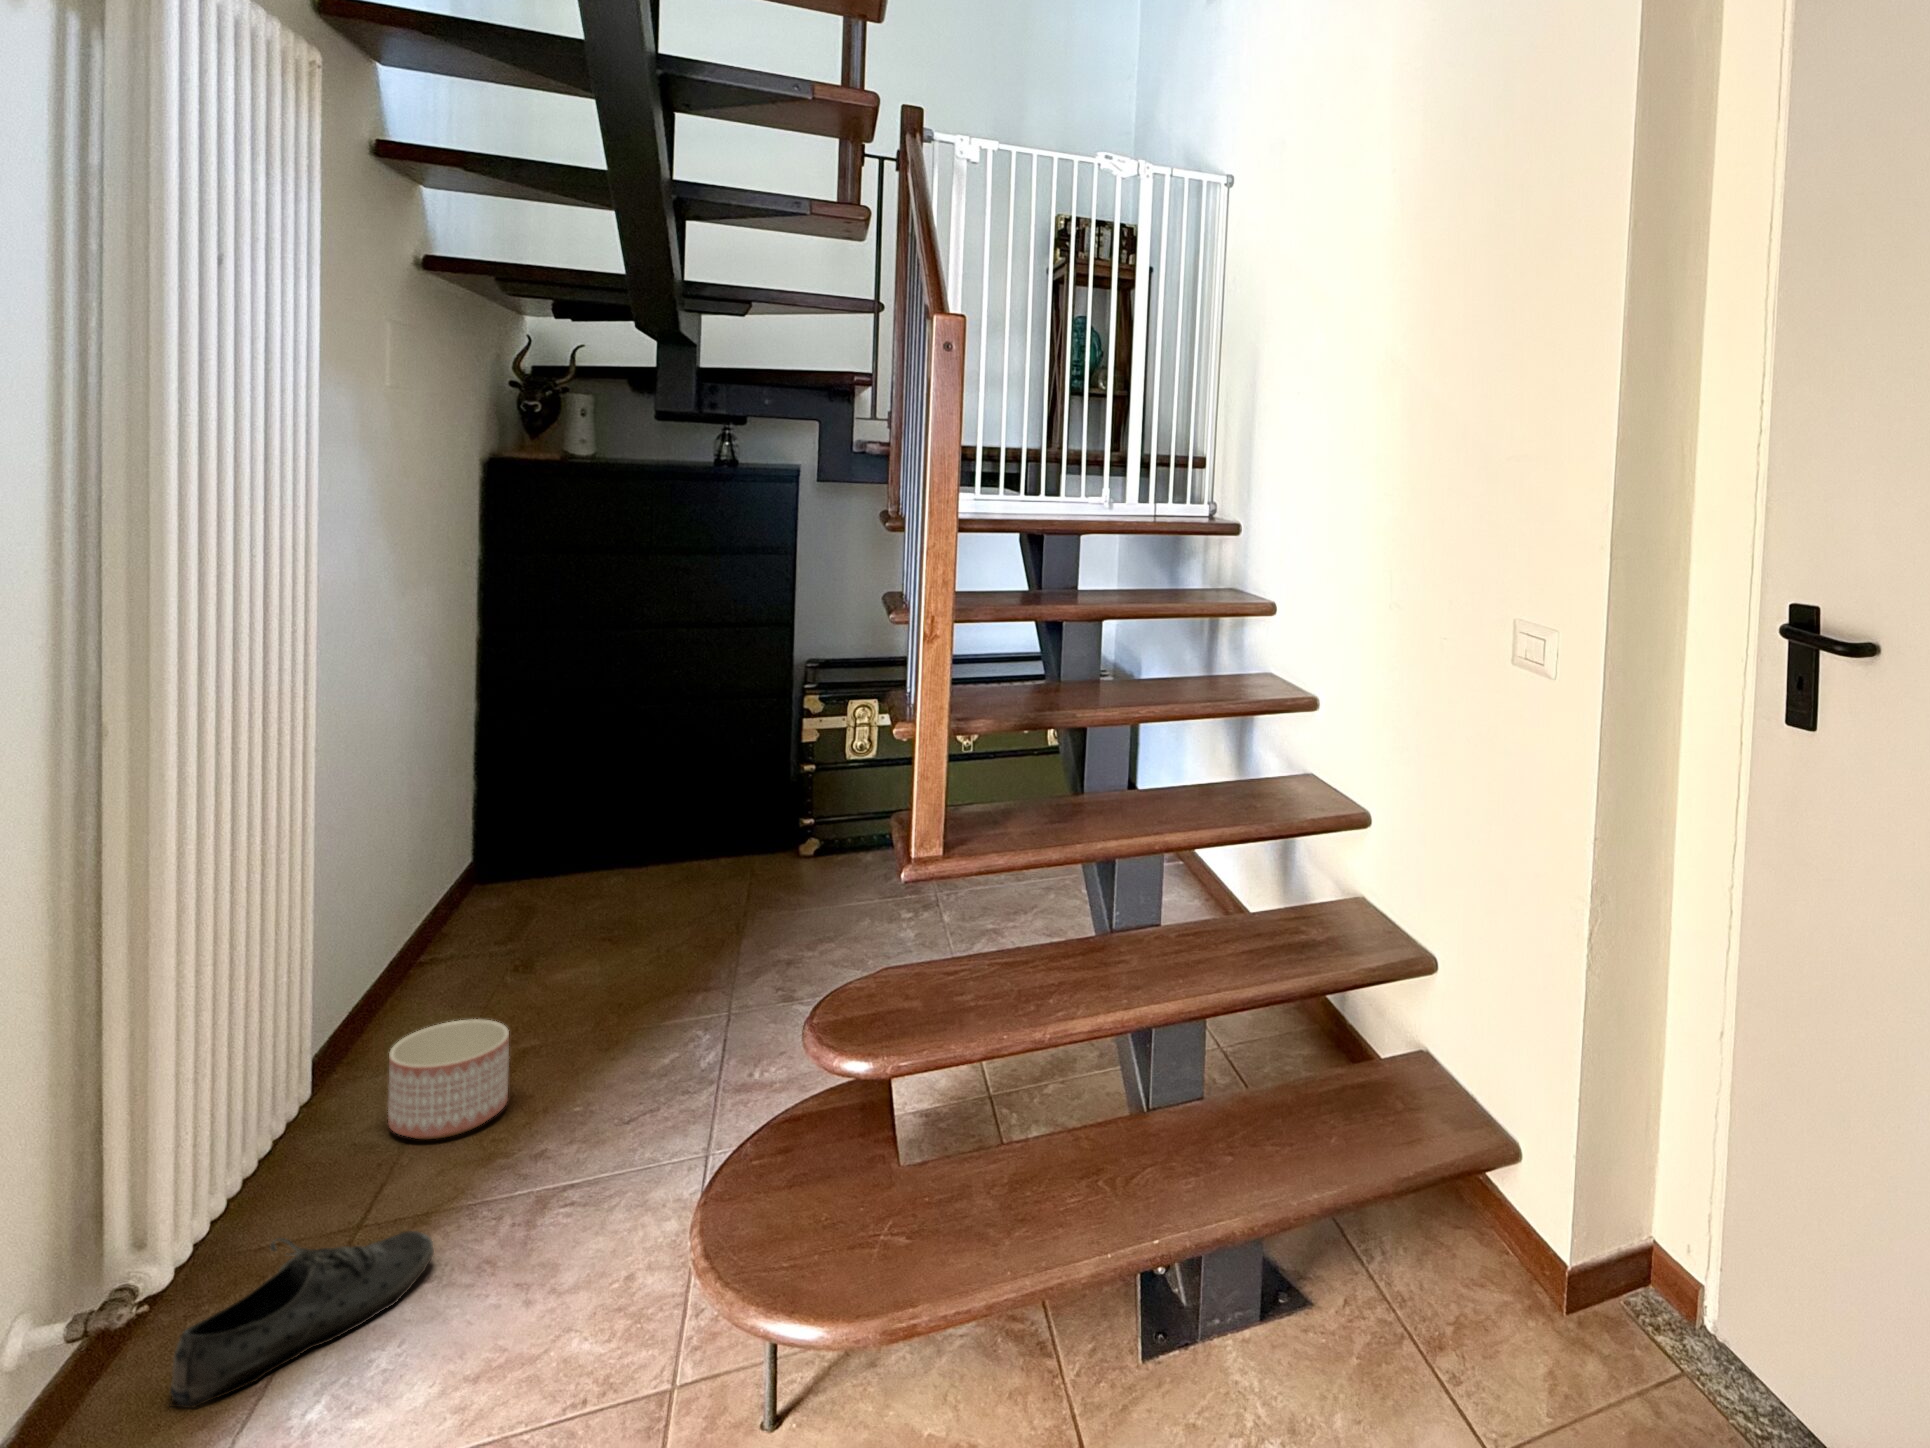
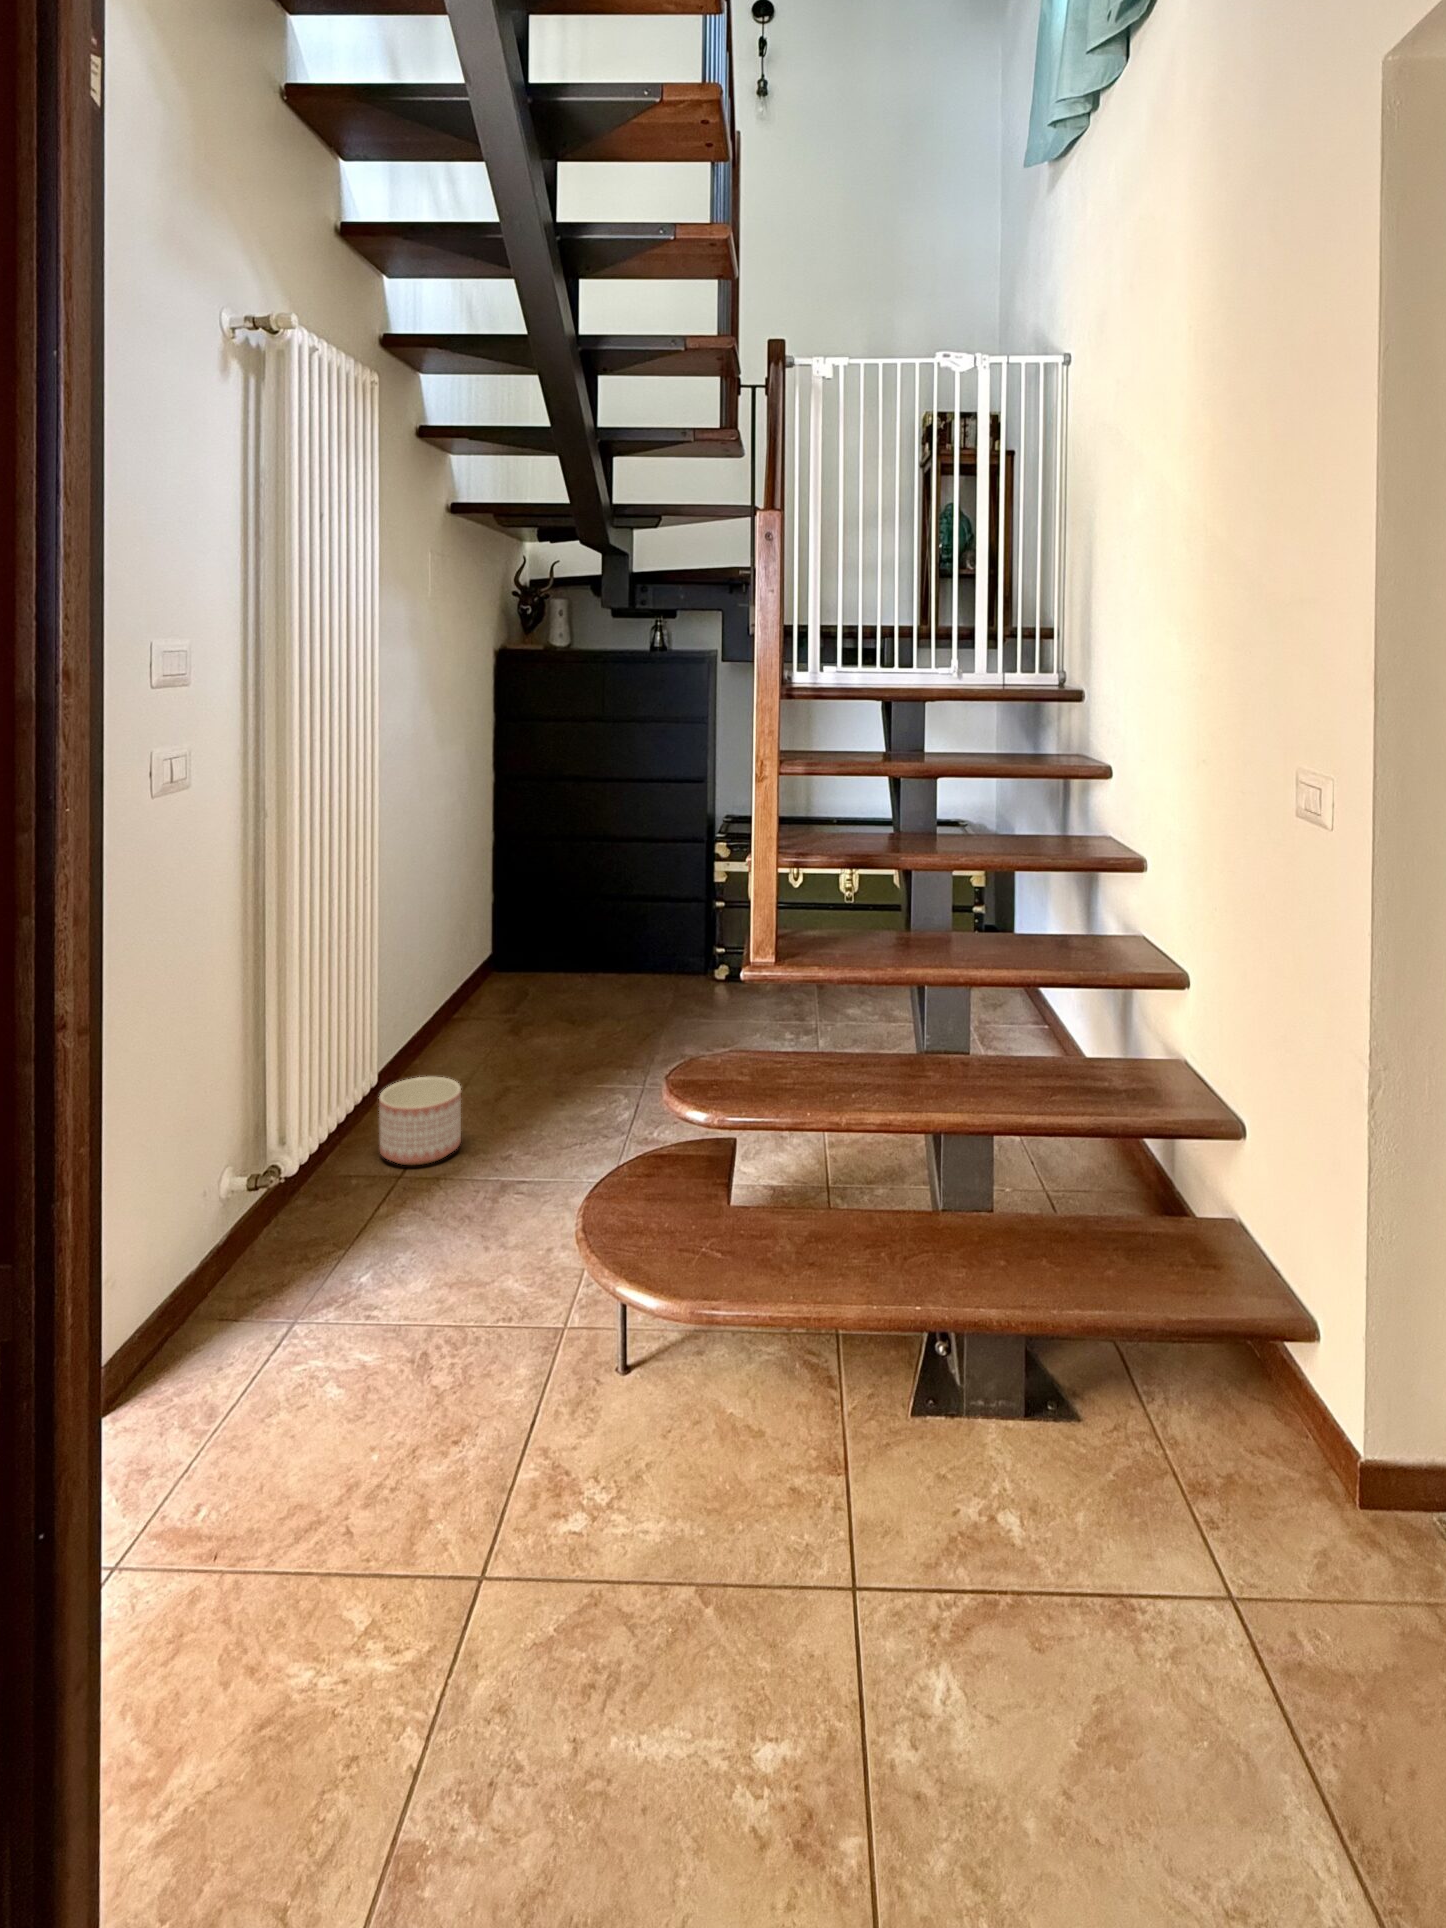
shoe: present [170,1231,434,1408] -> none [204,1217,385,1331]

